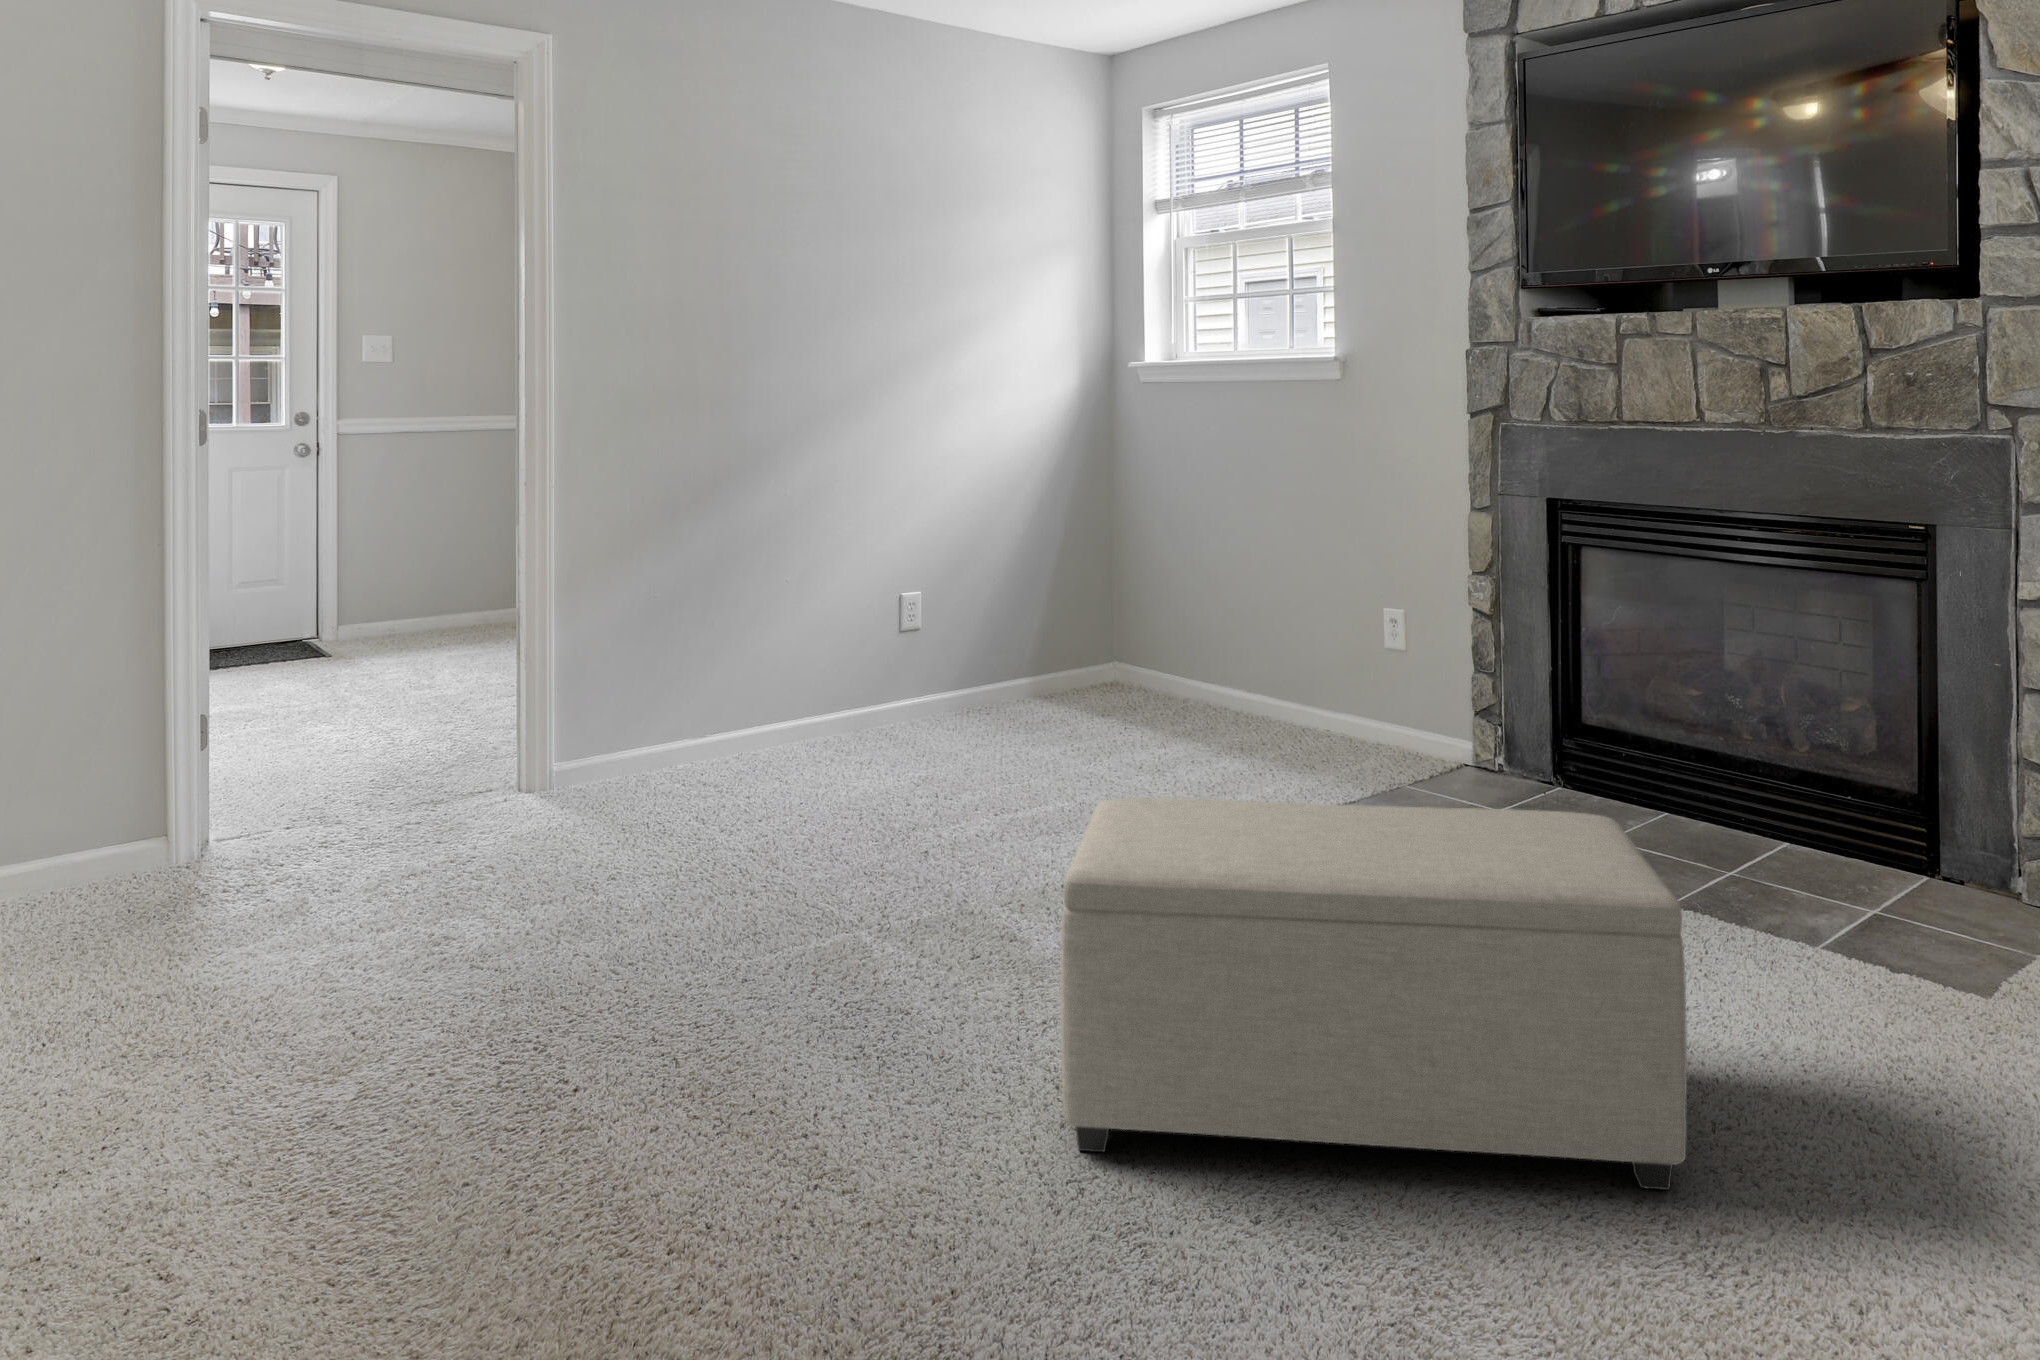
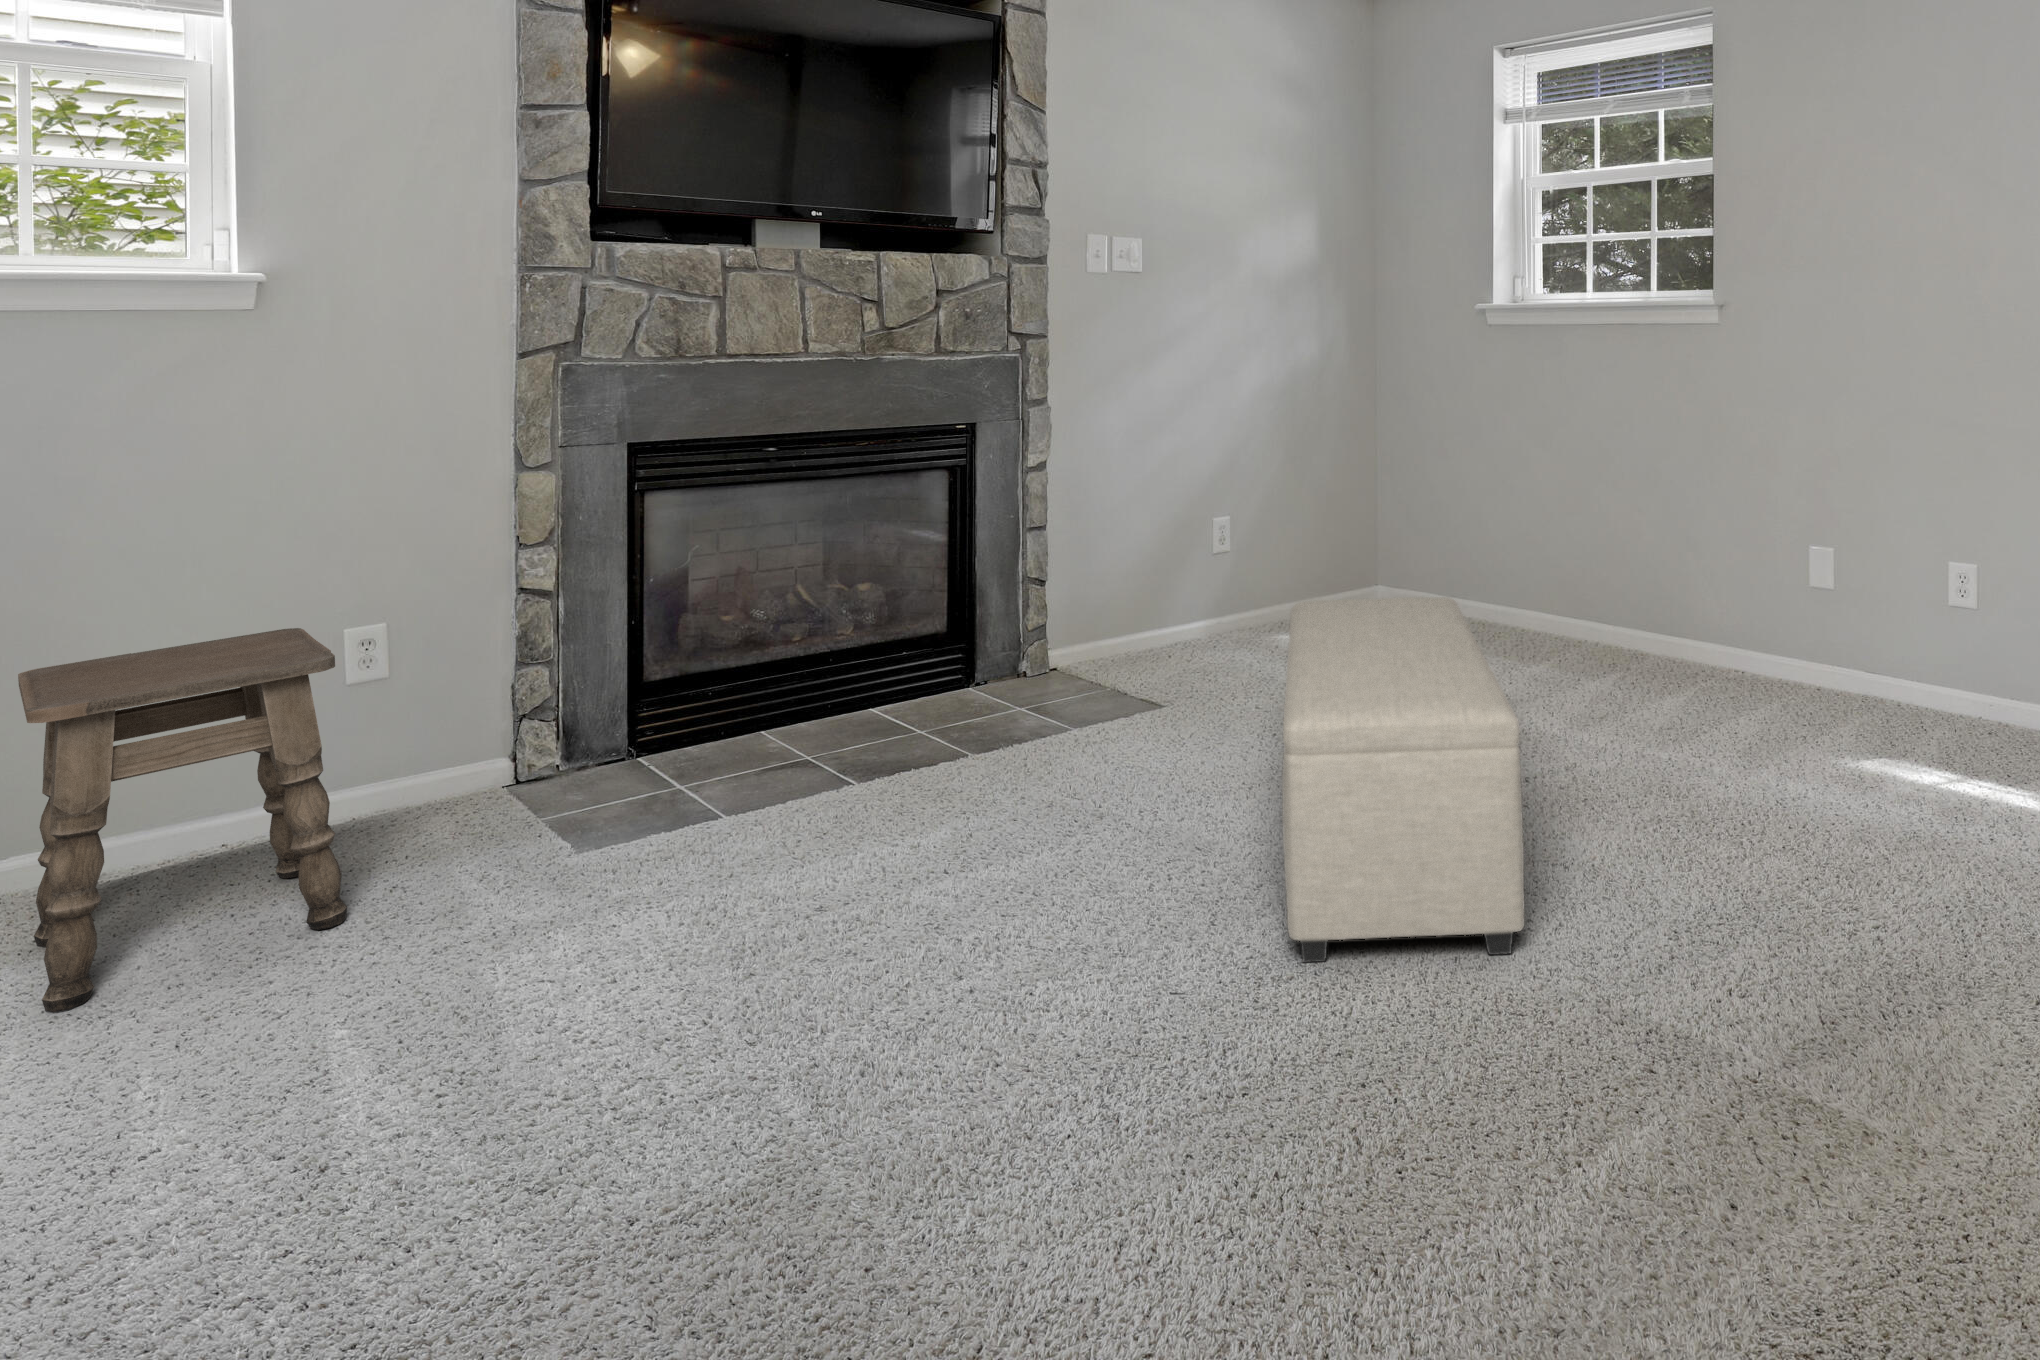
side table: none [1180,572,1347,764] -> present [18,628,347,1013]

